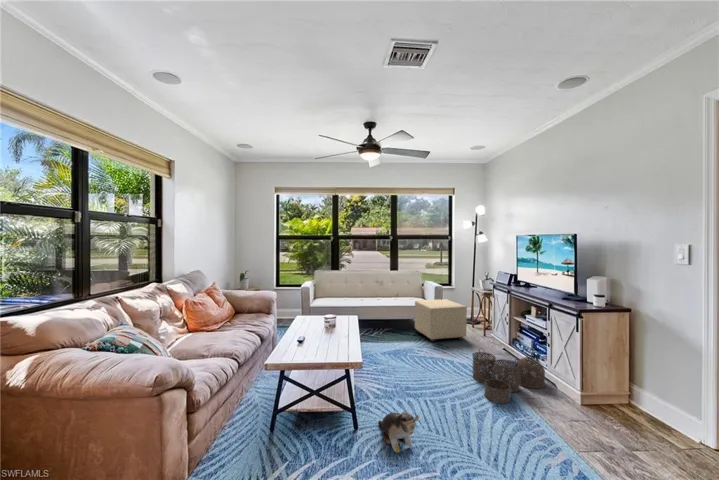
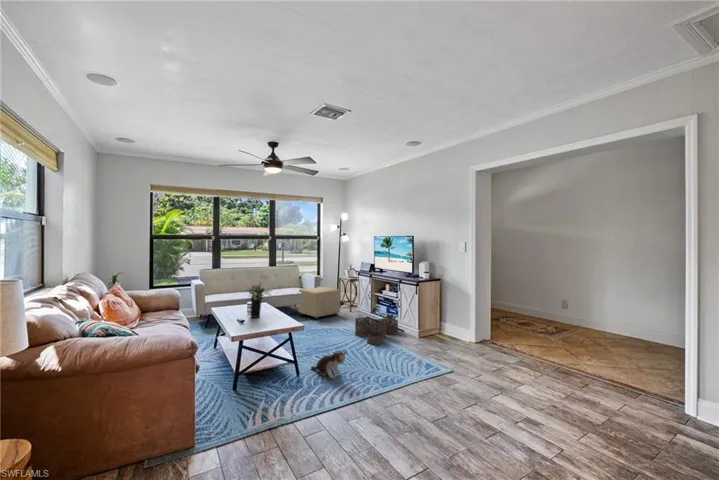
flower arrangement: none [307,294,342,339] -> present [249,284,272,318]

